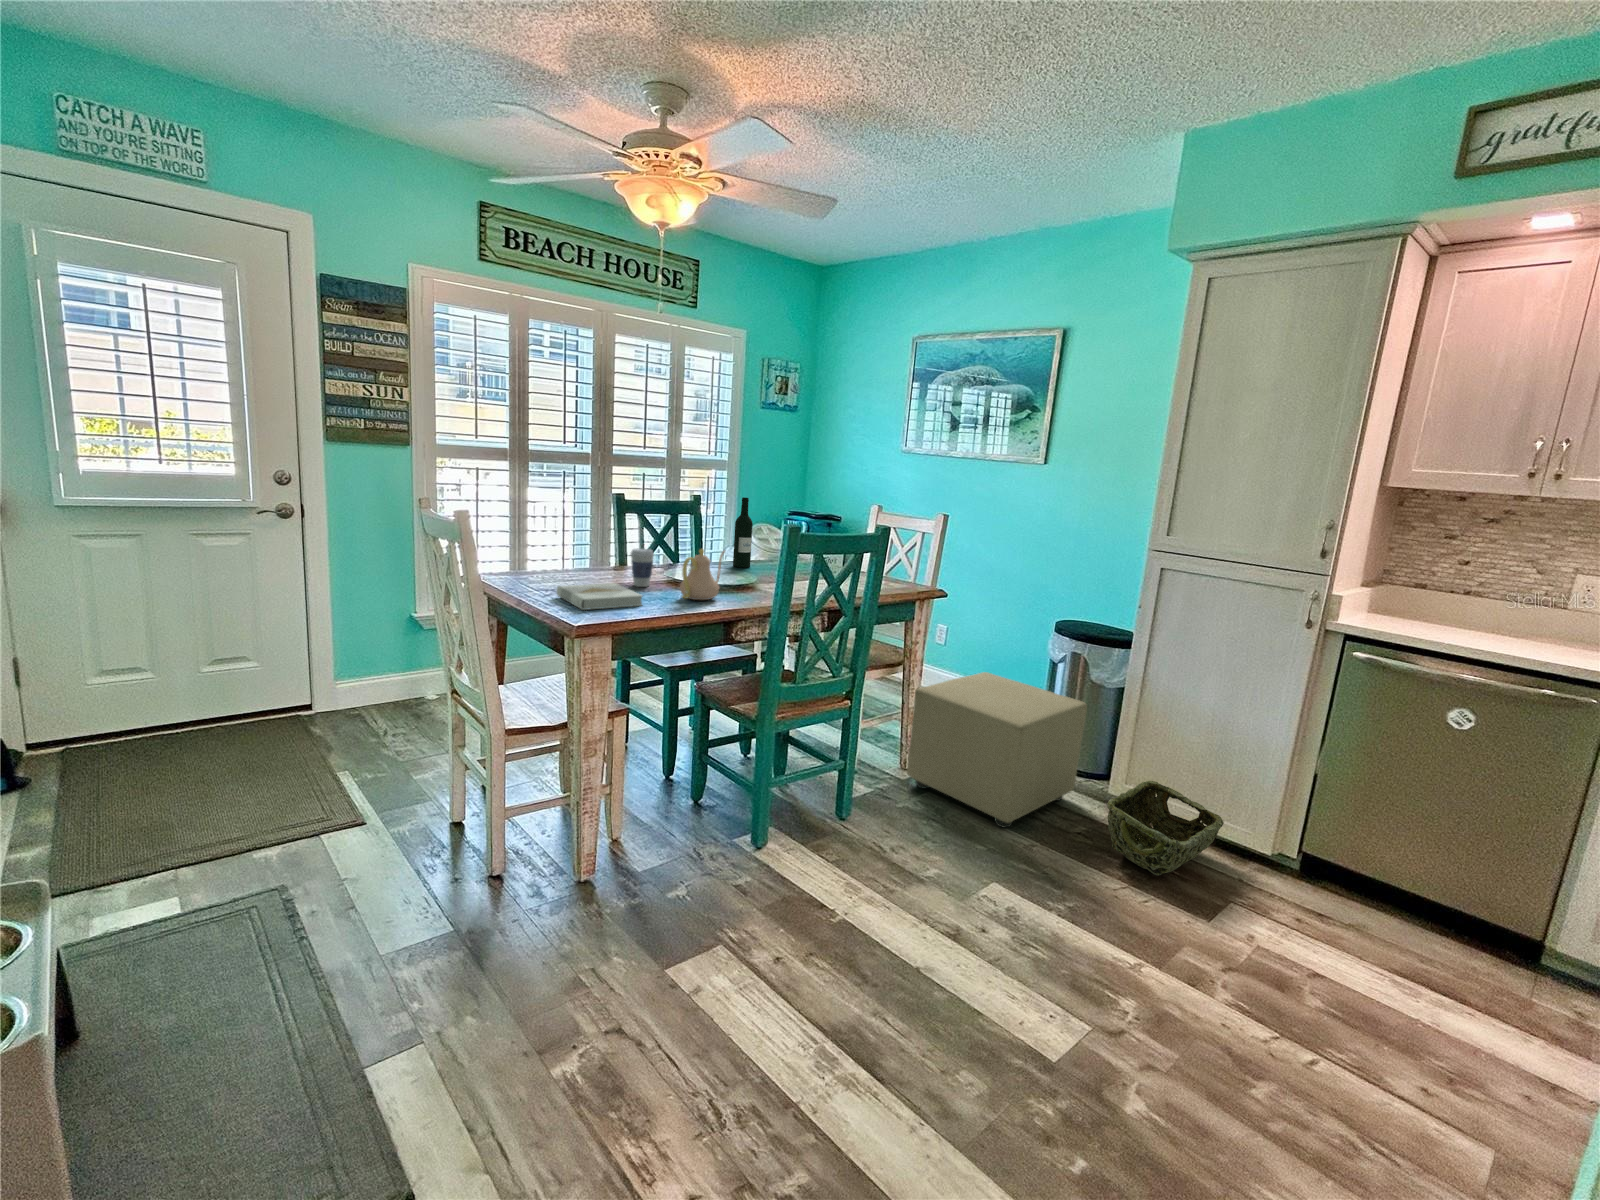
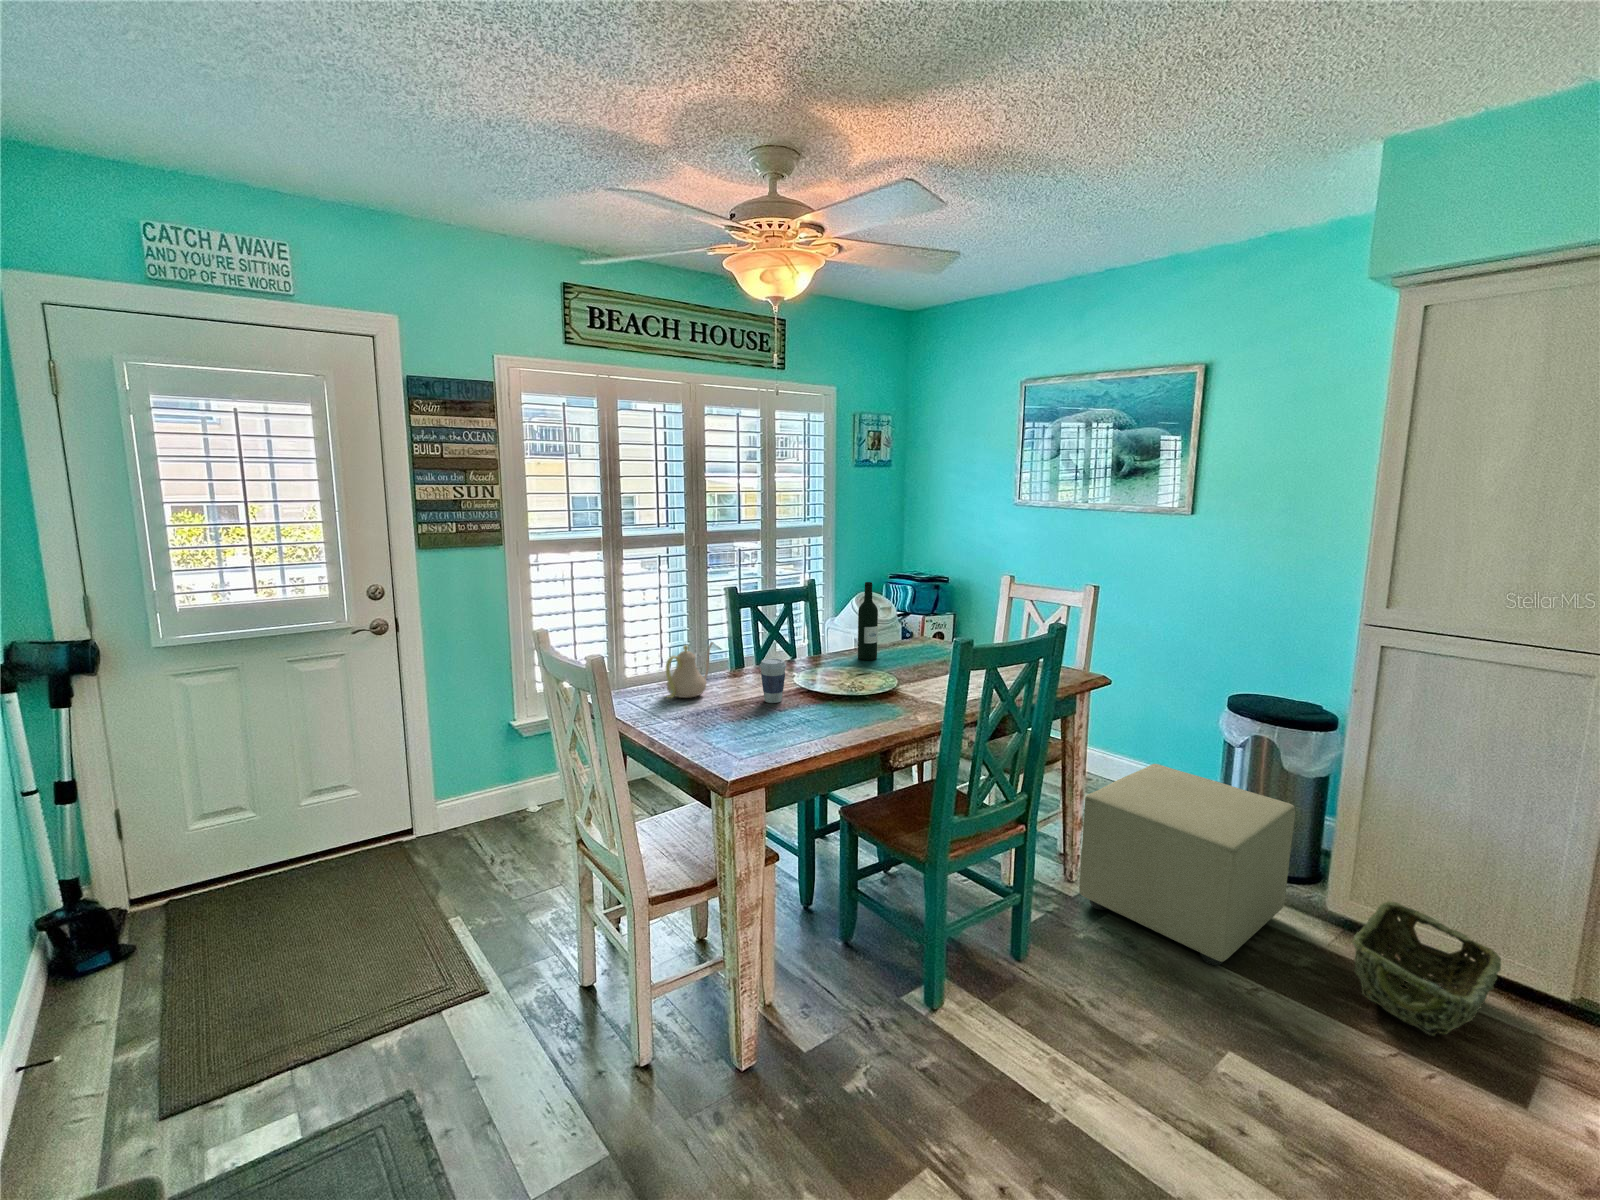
teapot: present [680,549,725,600] -> present [666,642,713,698]
book: present [557,583,642,610] -> none [688,705,789,751]

